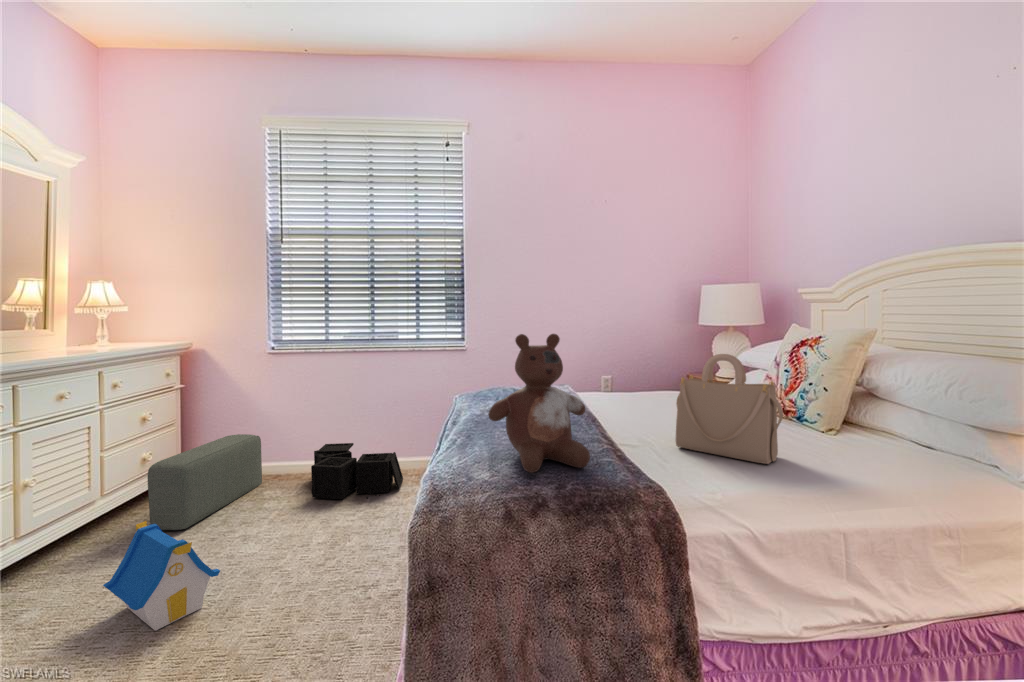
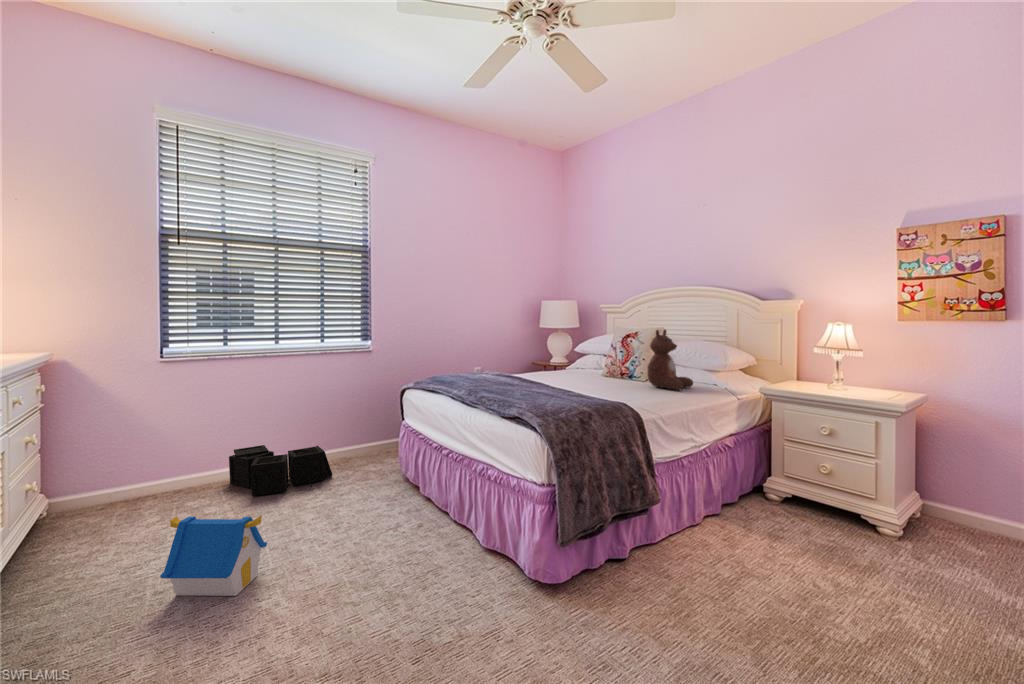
stuffed bear: present [488,334,590,473] -> present [648,329,693,390]
handbag: present [676,354,783,464] -> none [590,341,644,395]
pouf: present [148,434,262,530] -> none [90,448,171,550]

